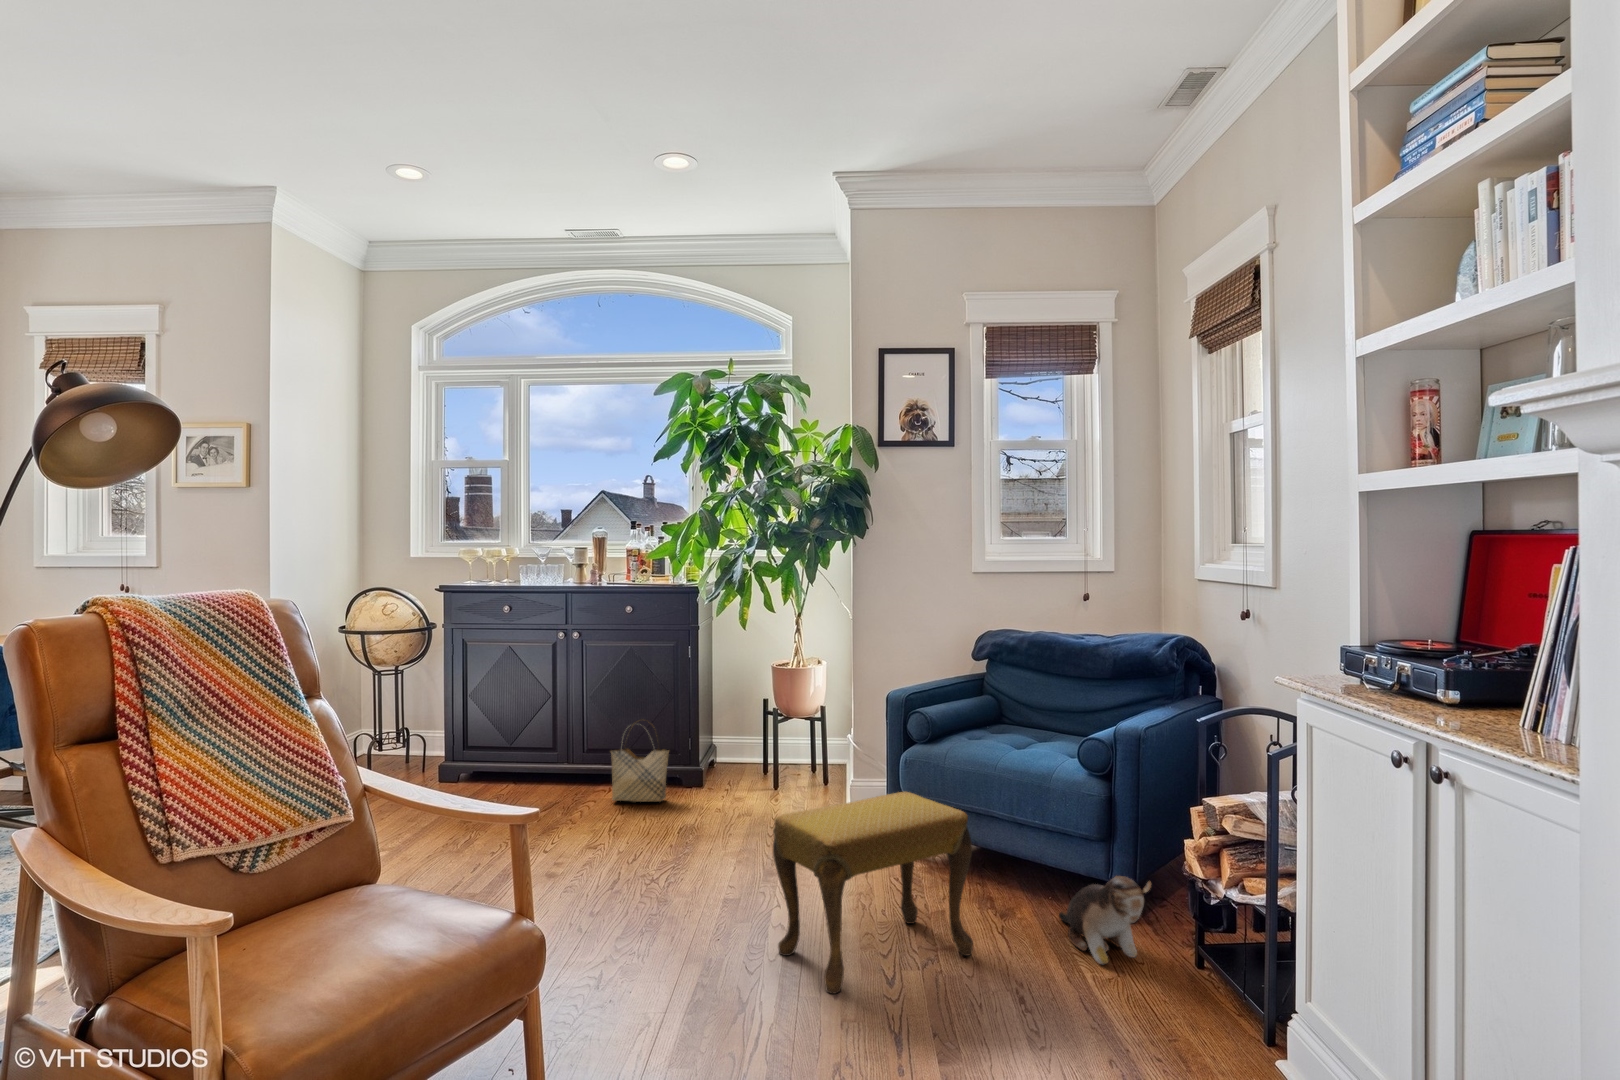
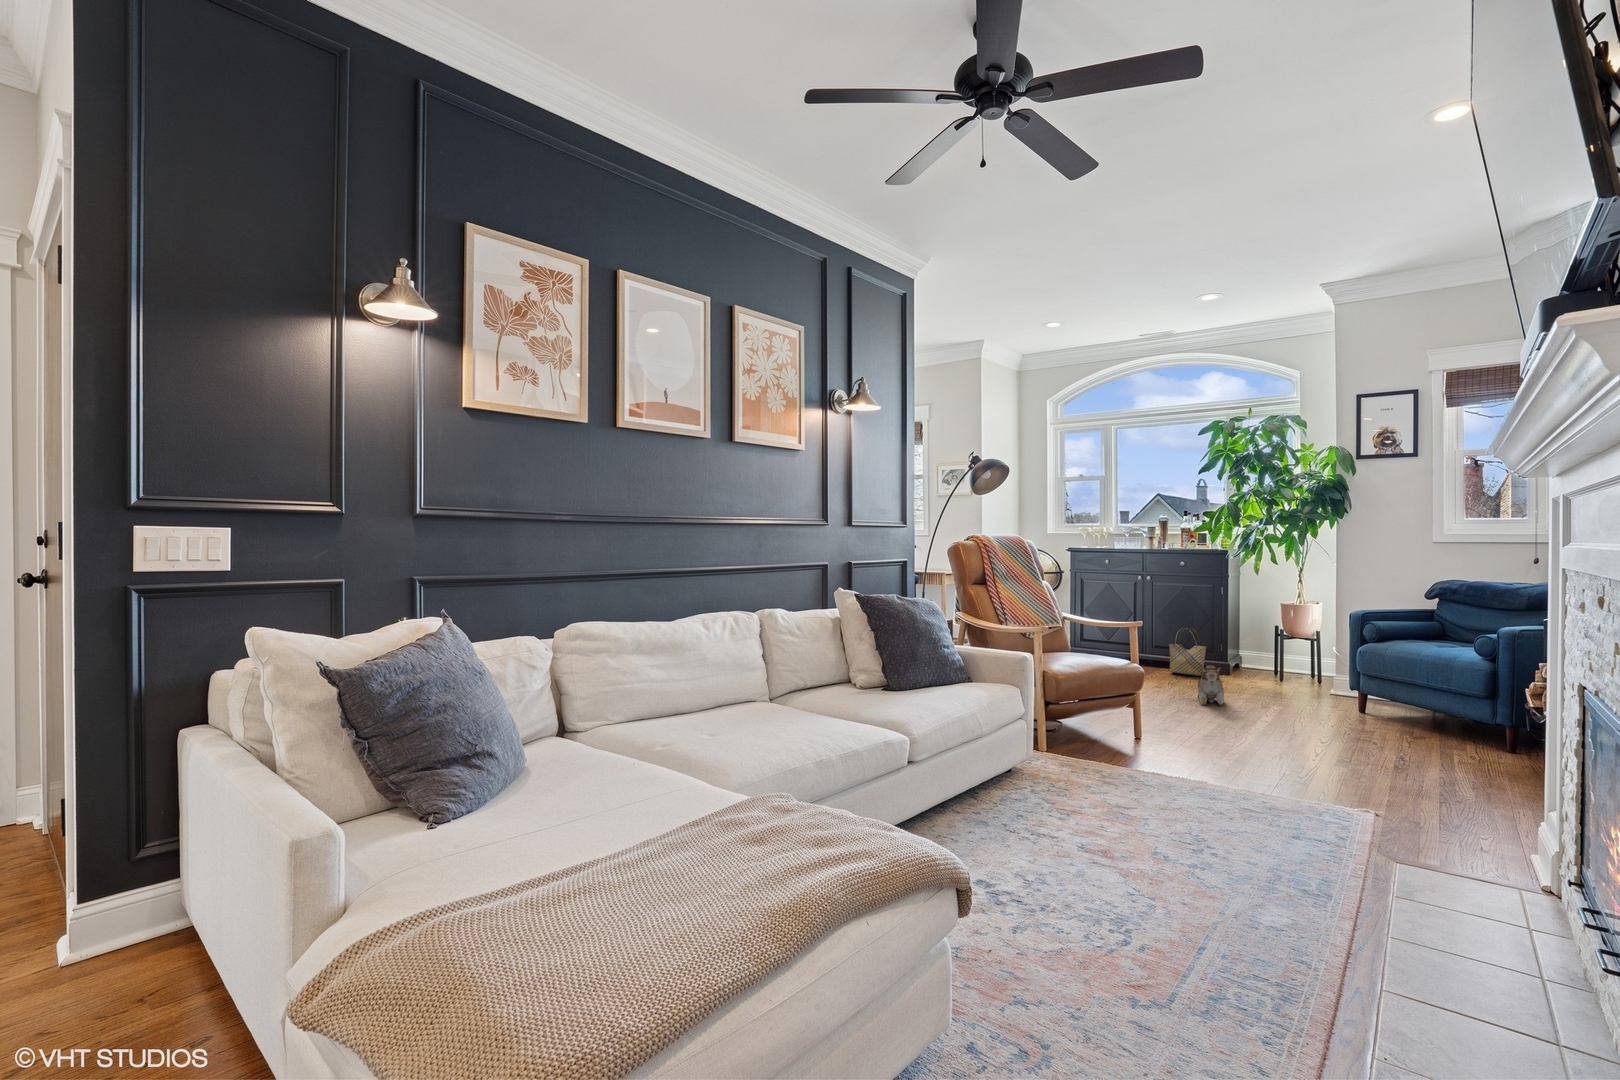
footstool: present [773,792,973,994] -> none [1253,658,1380,745]
plush toy: present [1059,876,1151,964] -> present [1198,665,1224,705]

